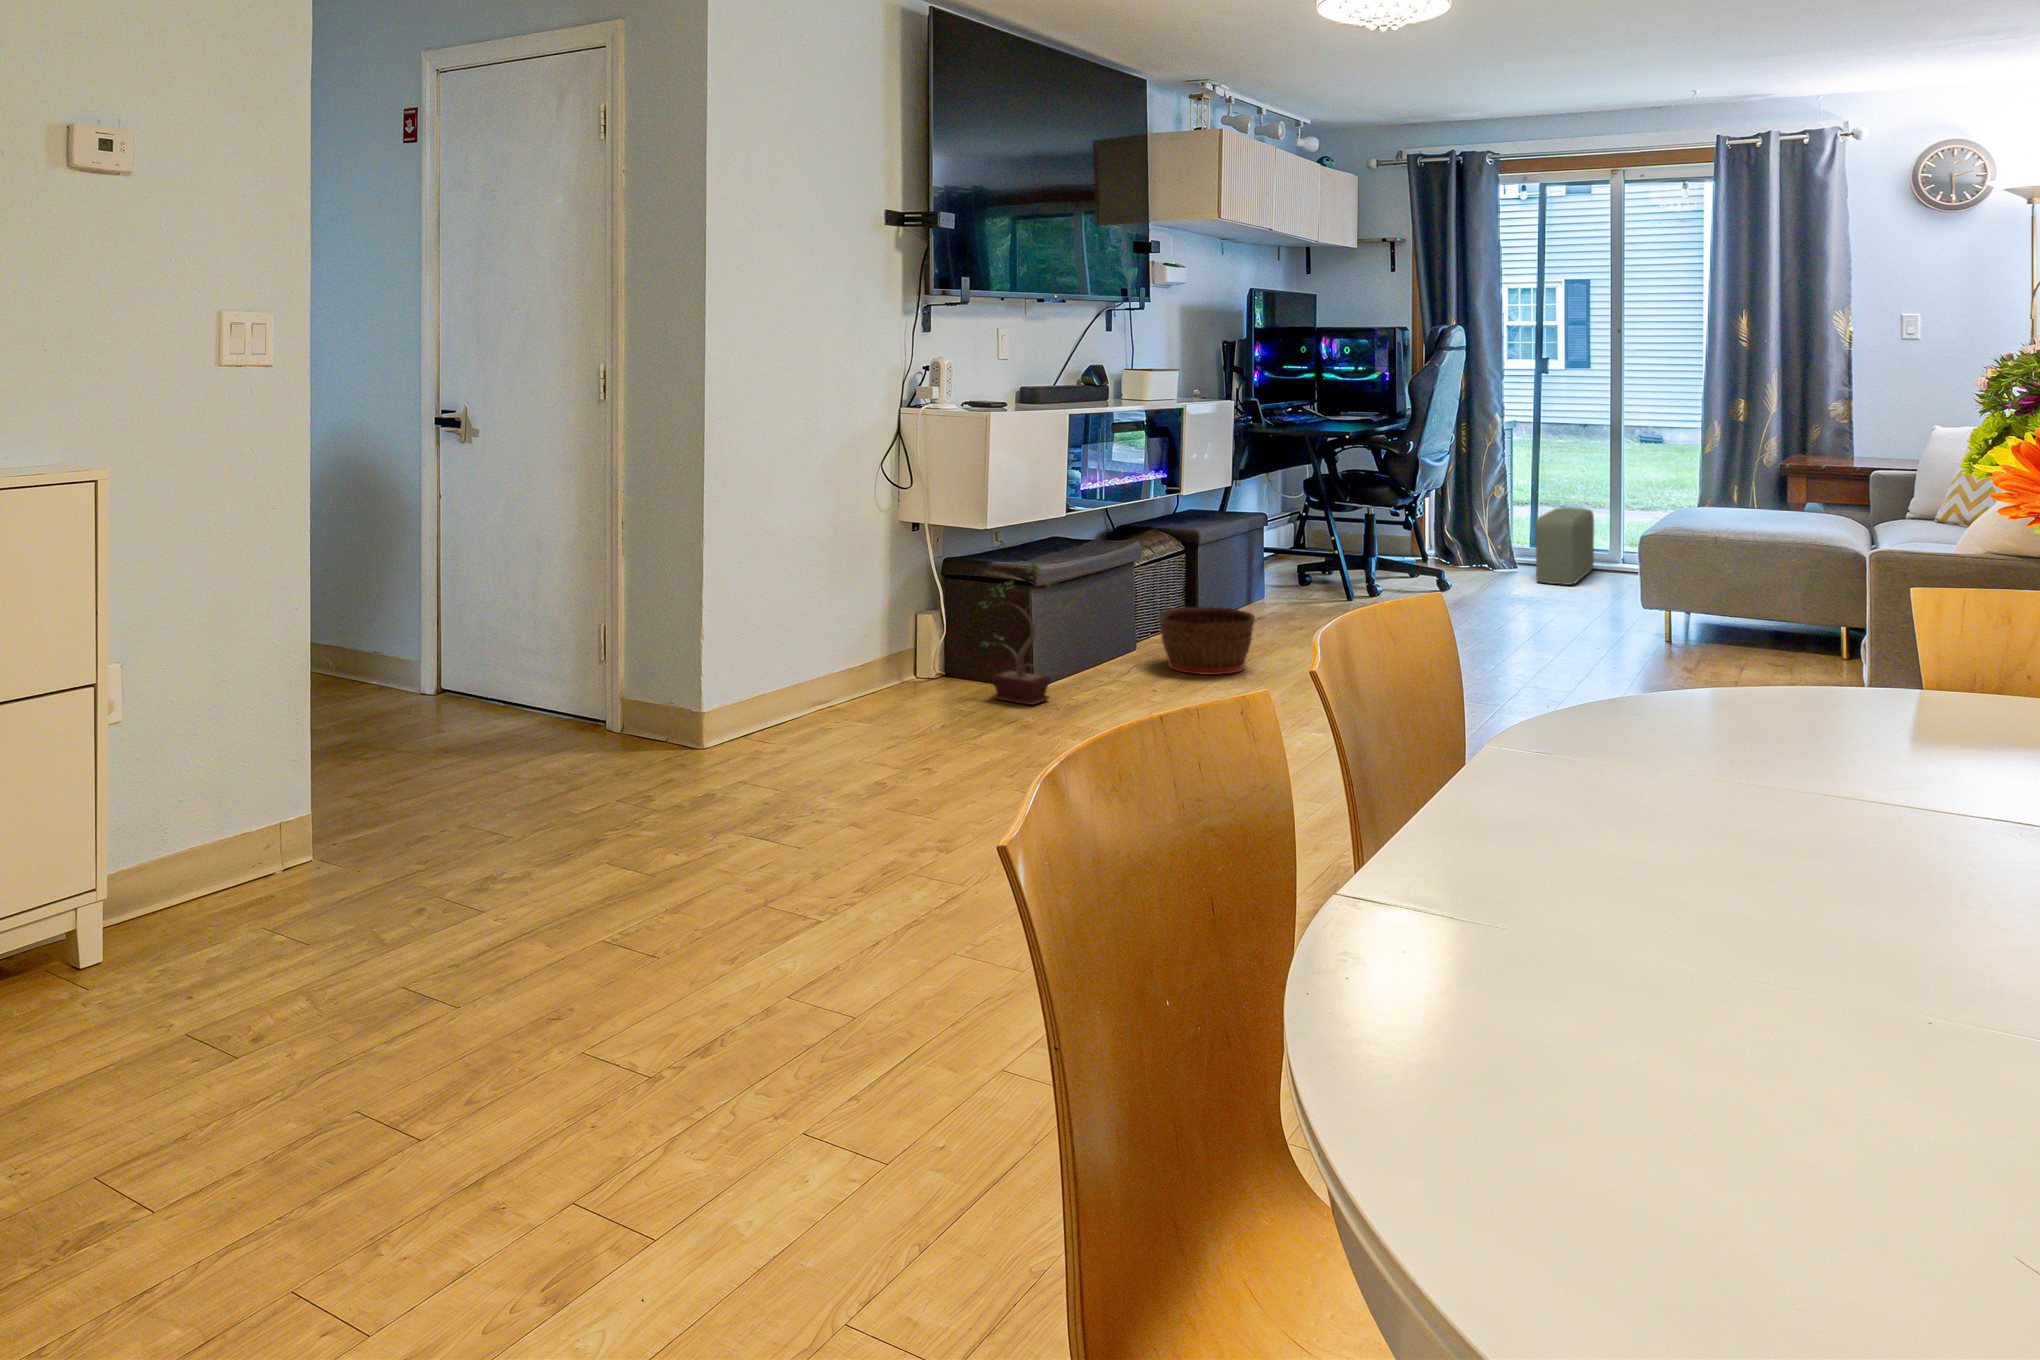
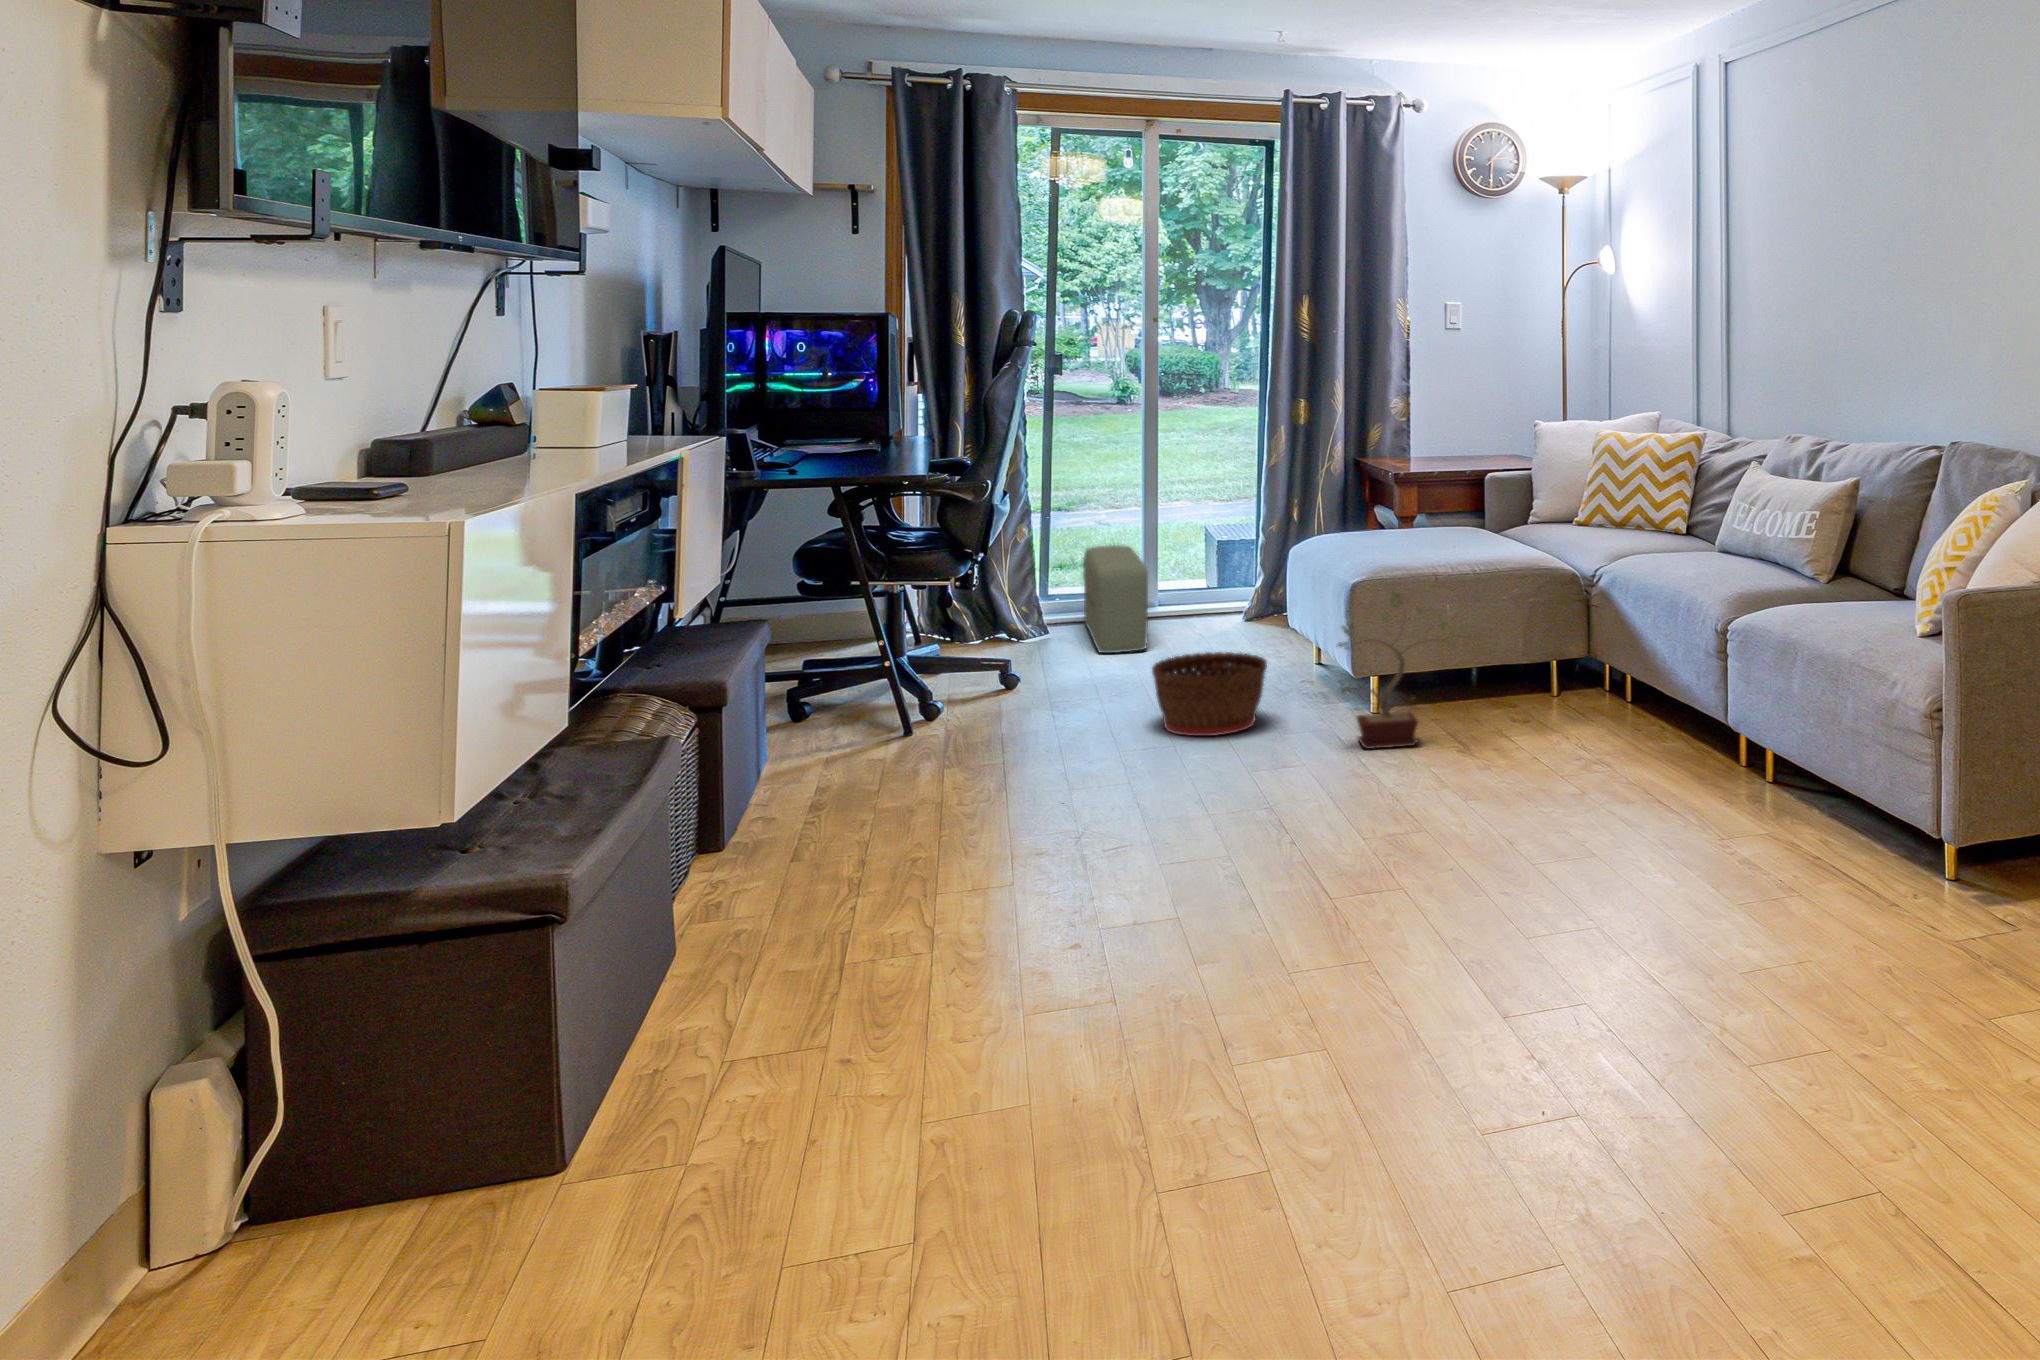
potted plant: present [979,564,1075,705] -> present [1338,592,1475,749]
basket: present [1158,607,1255,675] -> present [1152,652,1267,736]

